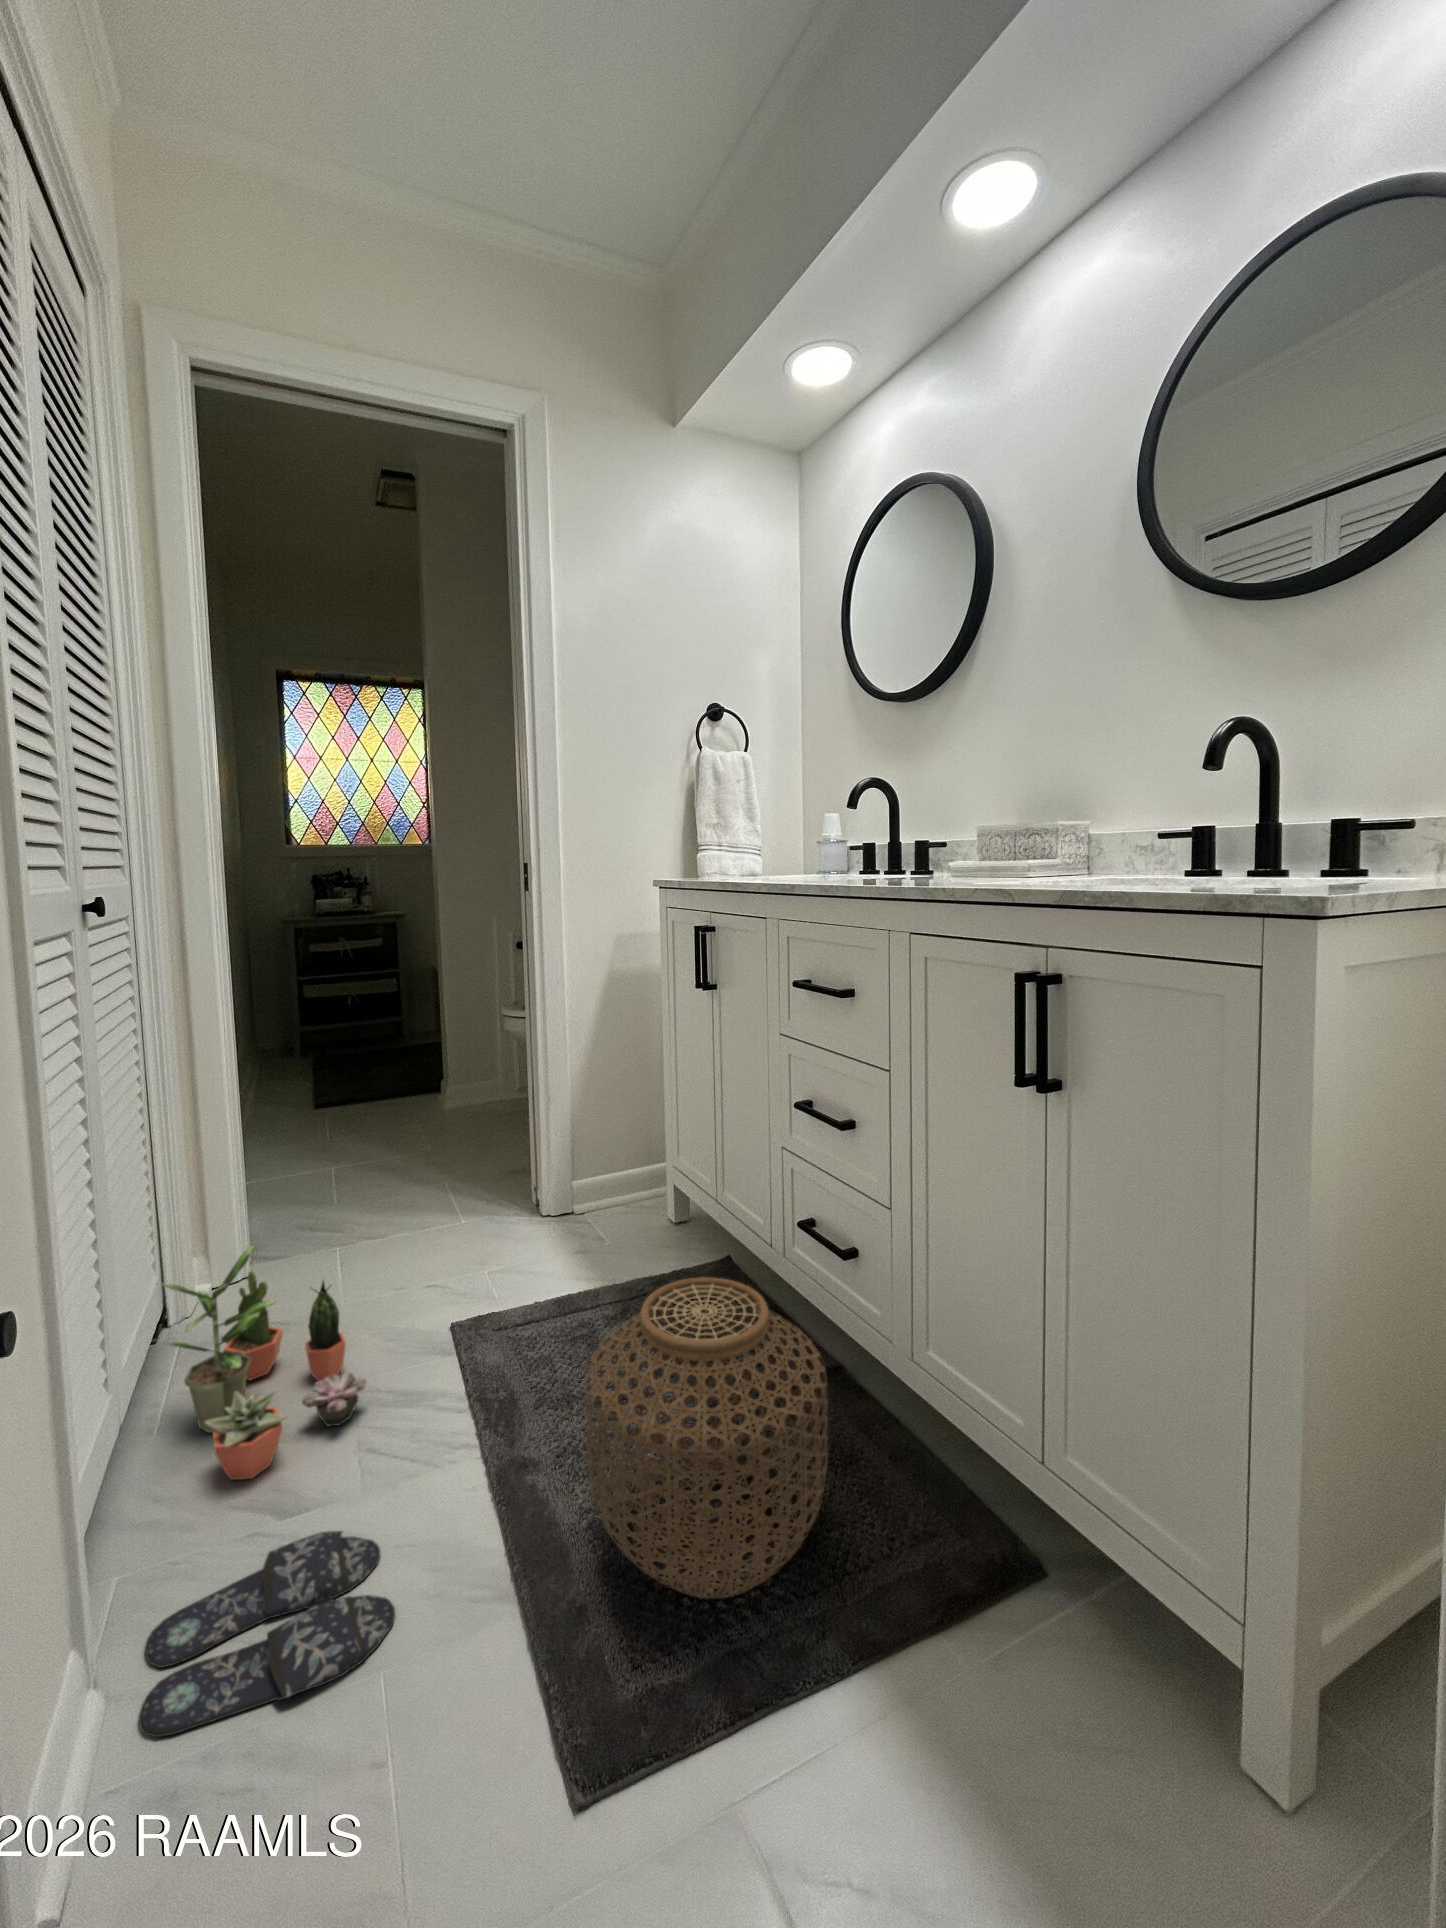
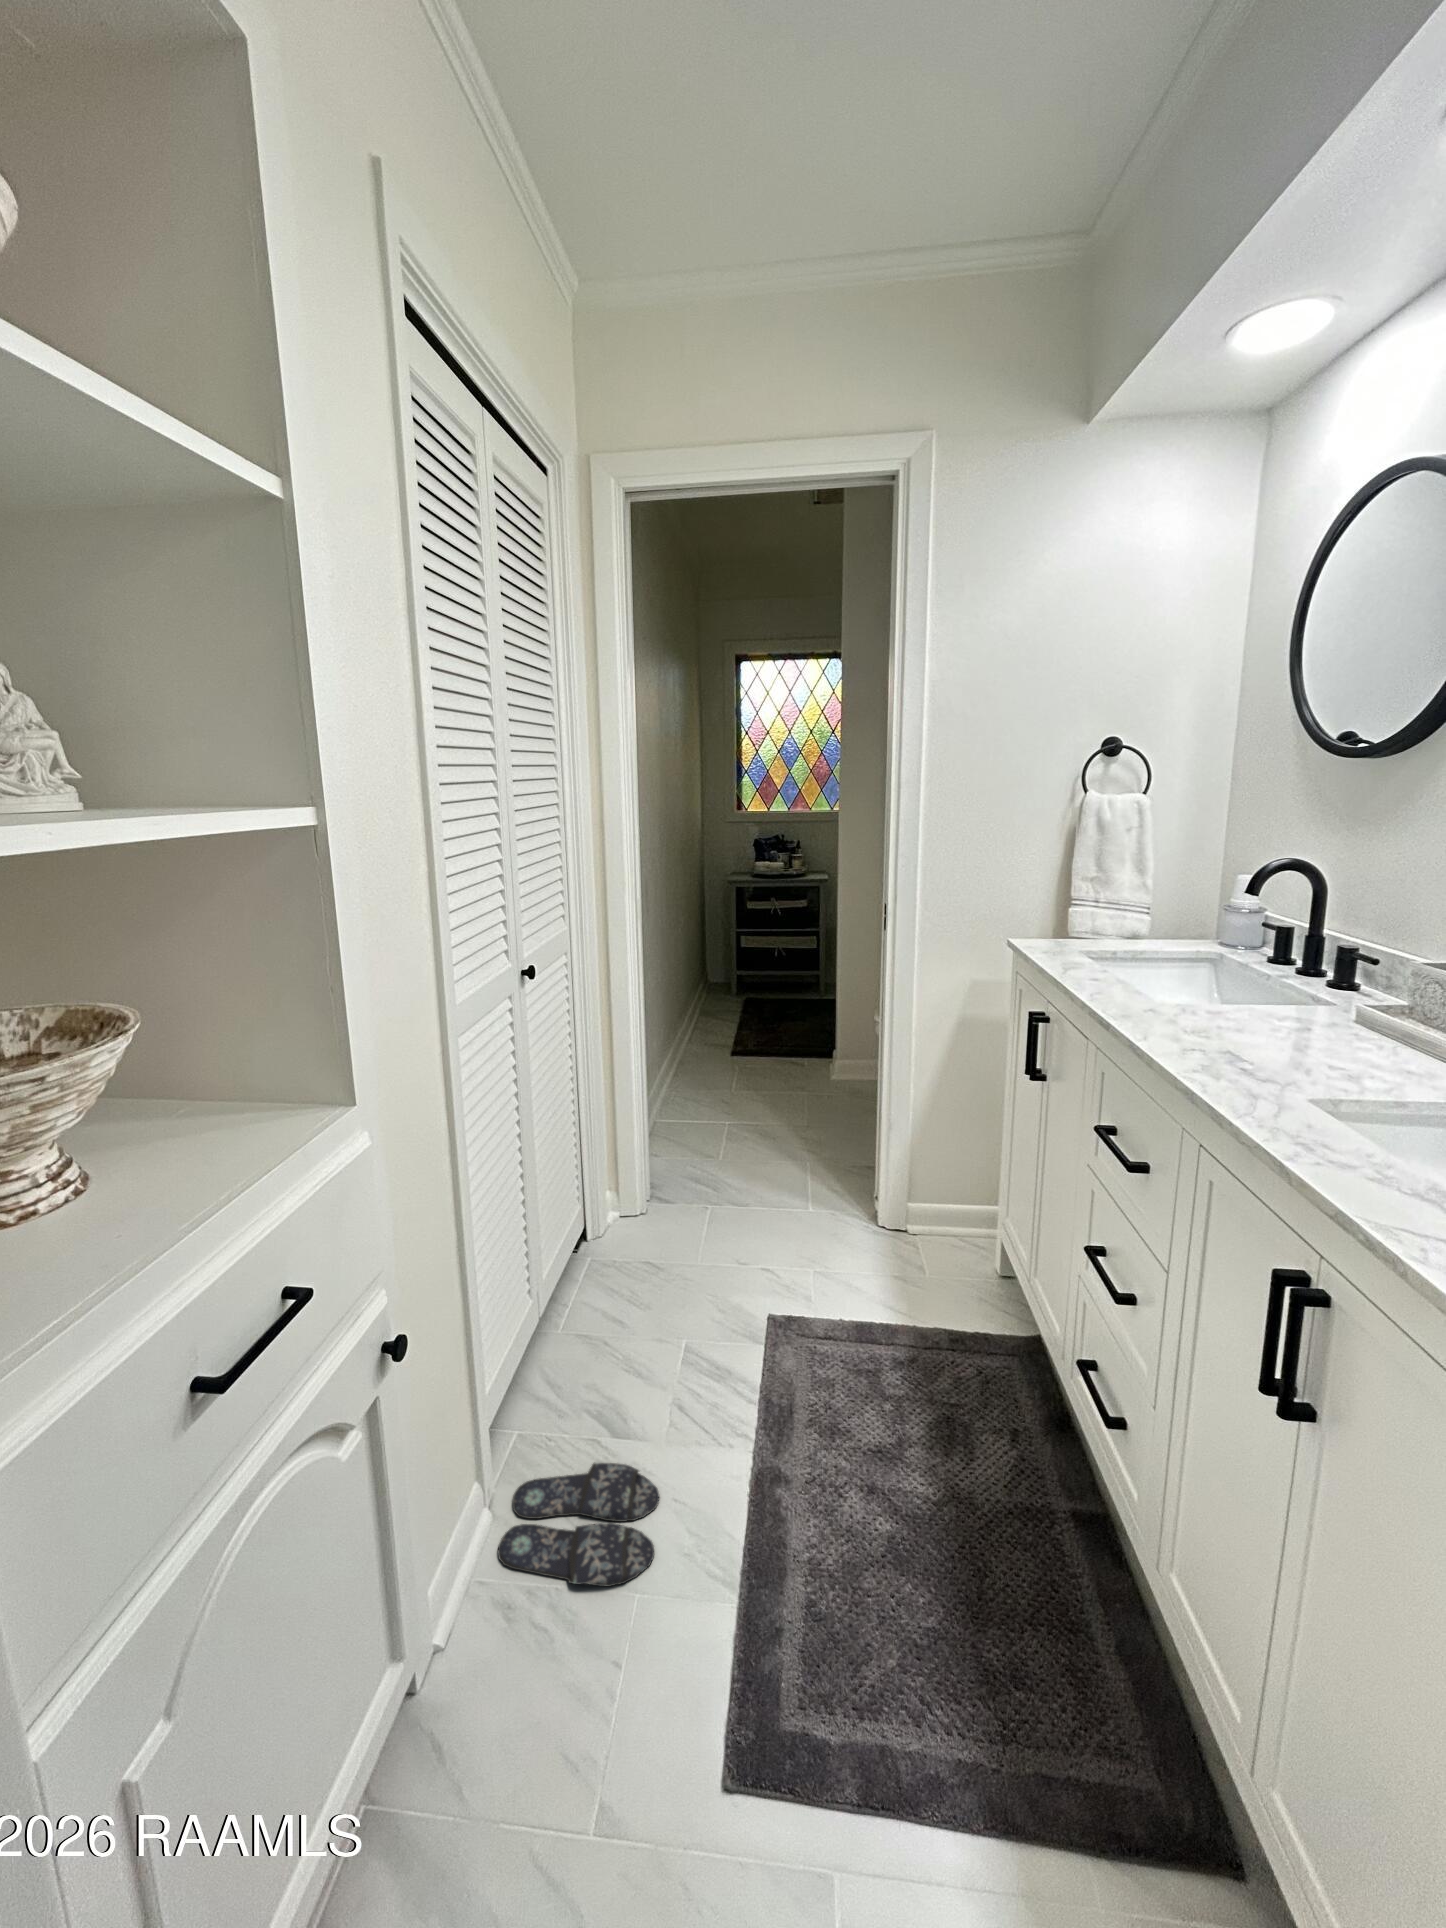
potted plant: present [162,1246,366,1480] -> none [564,1222,687,1395]
woven basket: present [585,1277,828,1598] -> none [796,1402,1025,1705]

